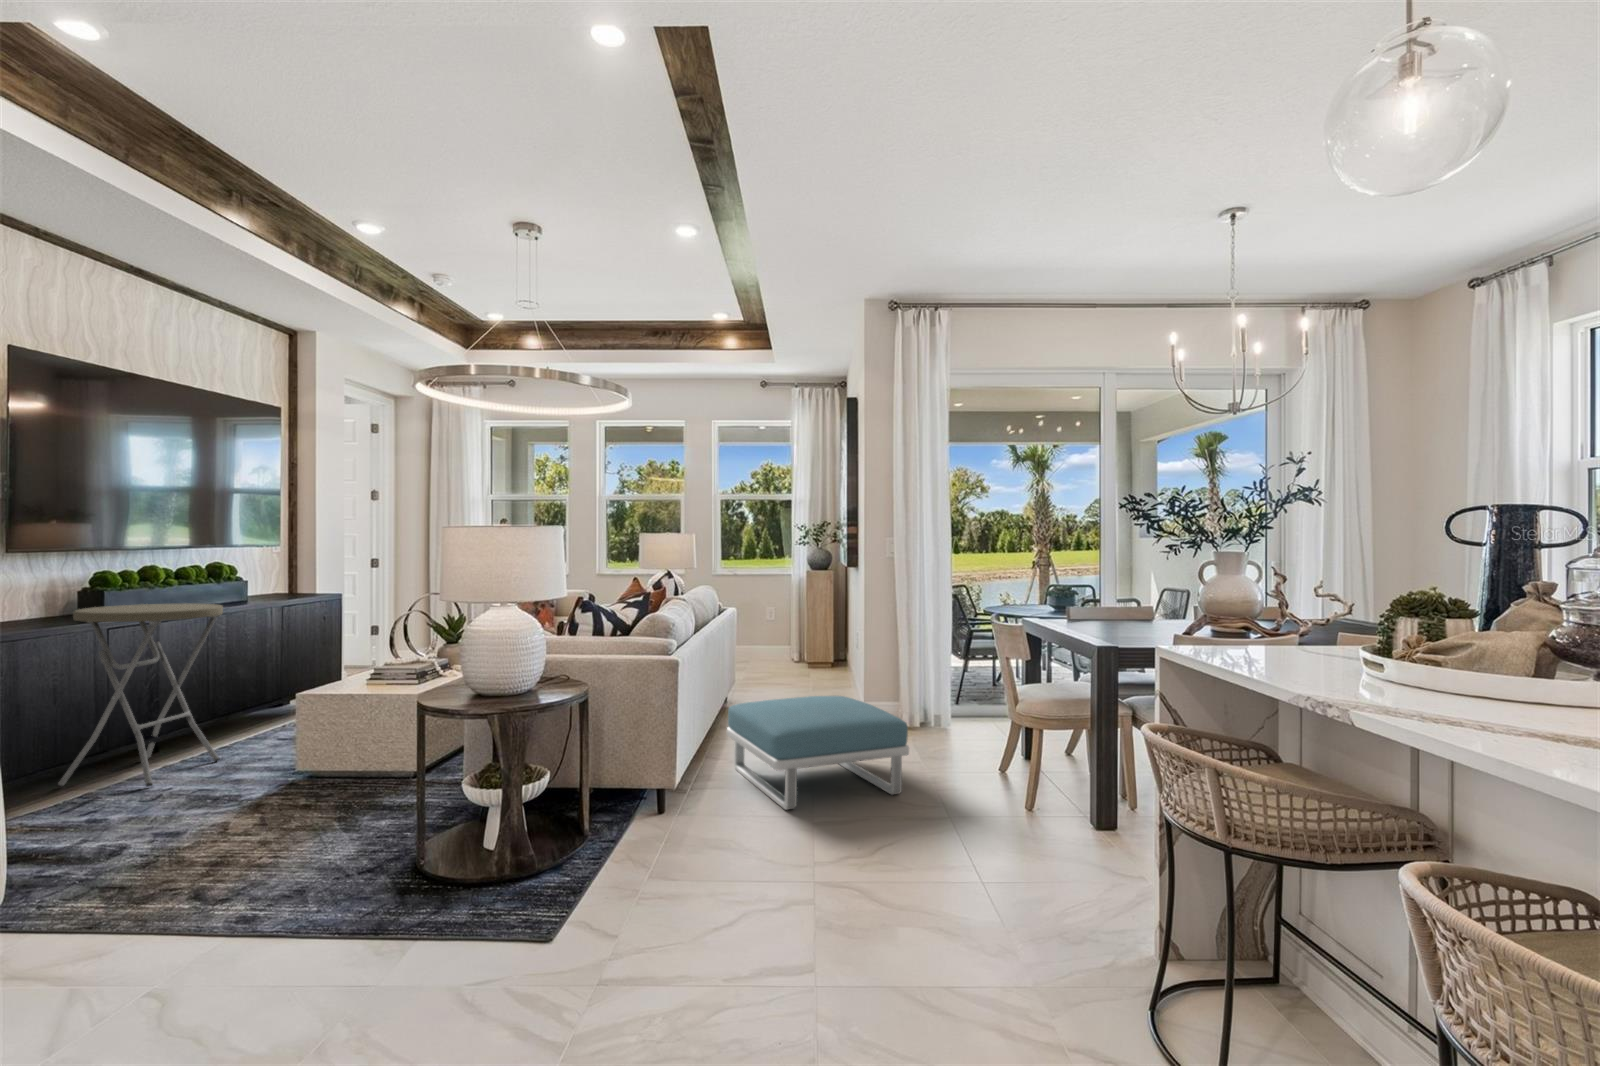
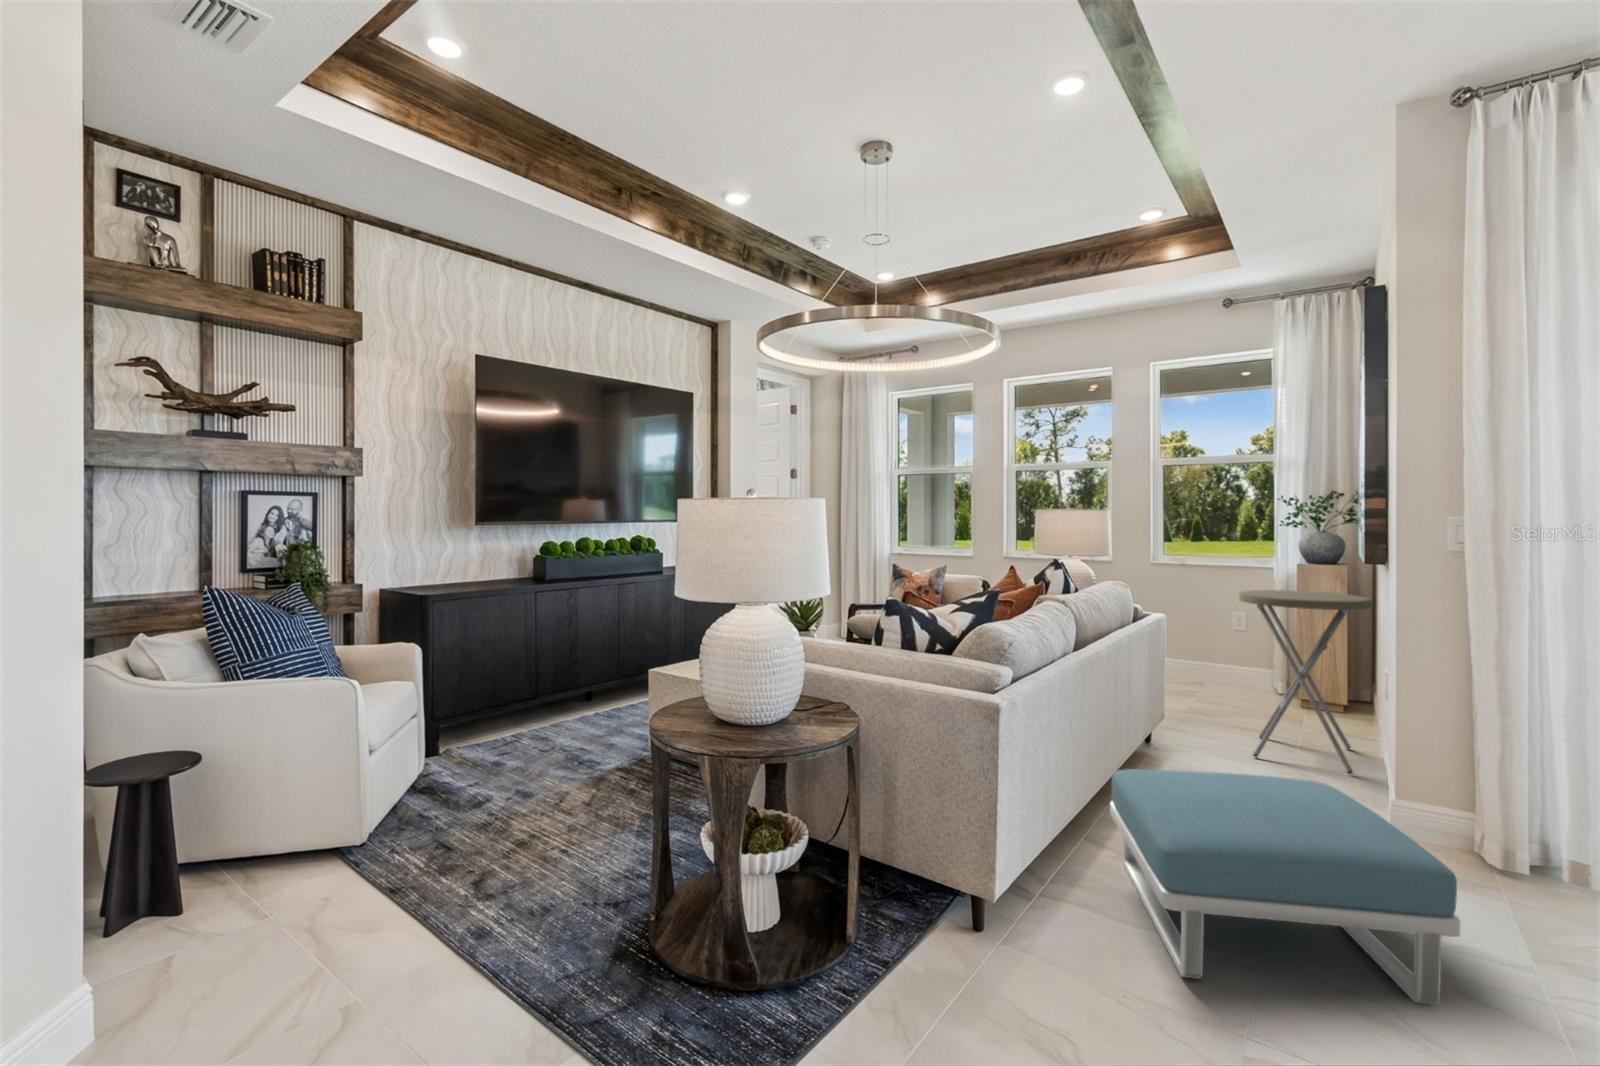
side table: present [57,603,223,787] -> present [1239,590,1372,774]

